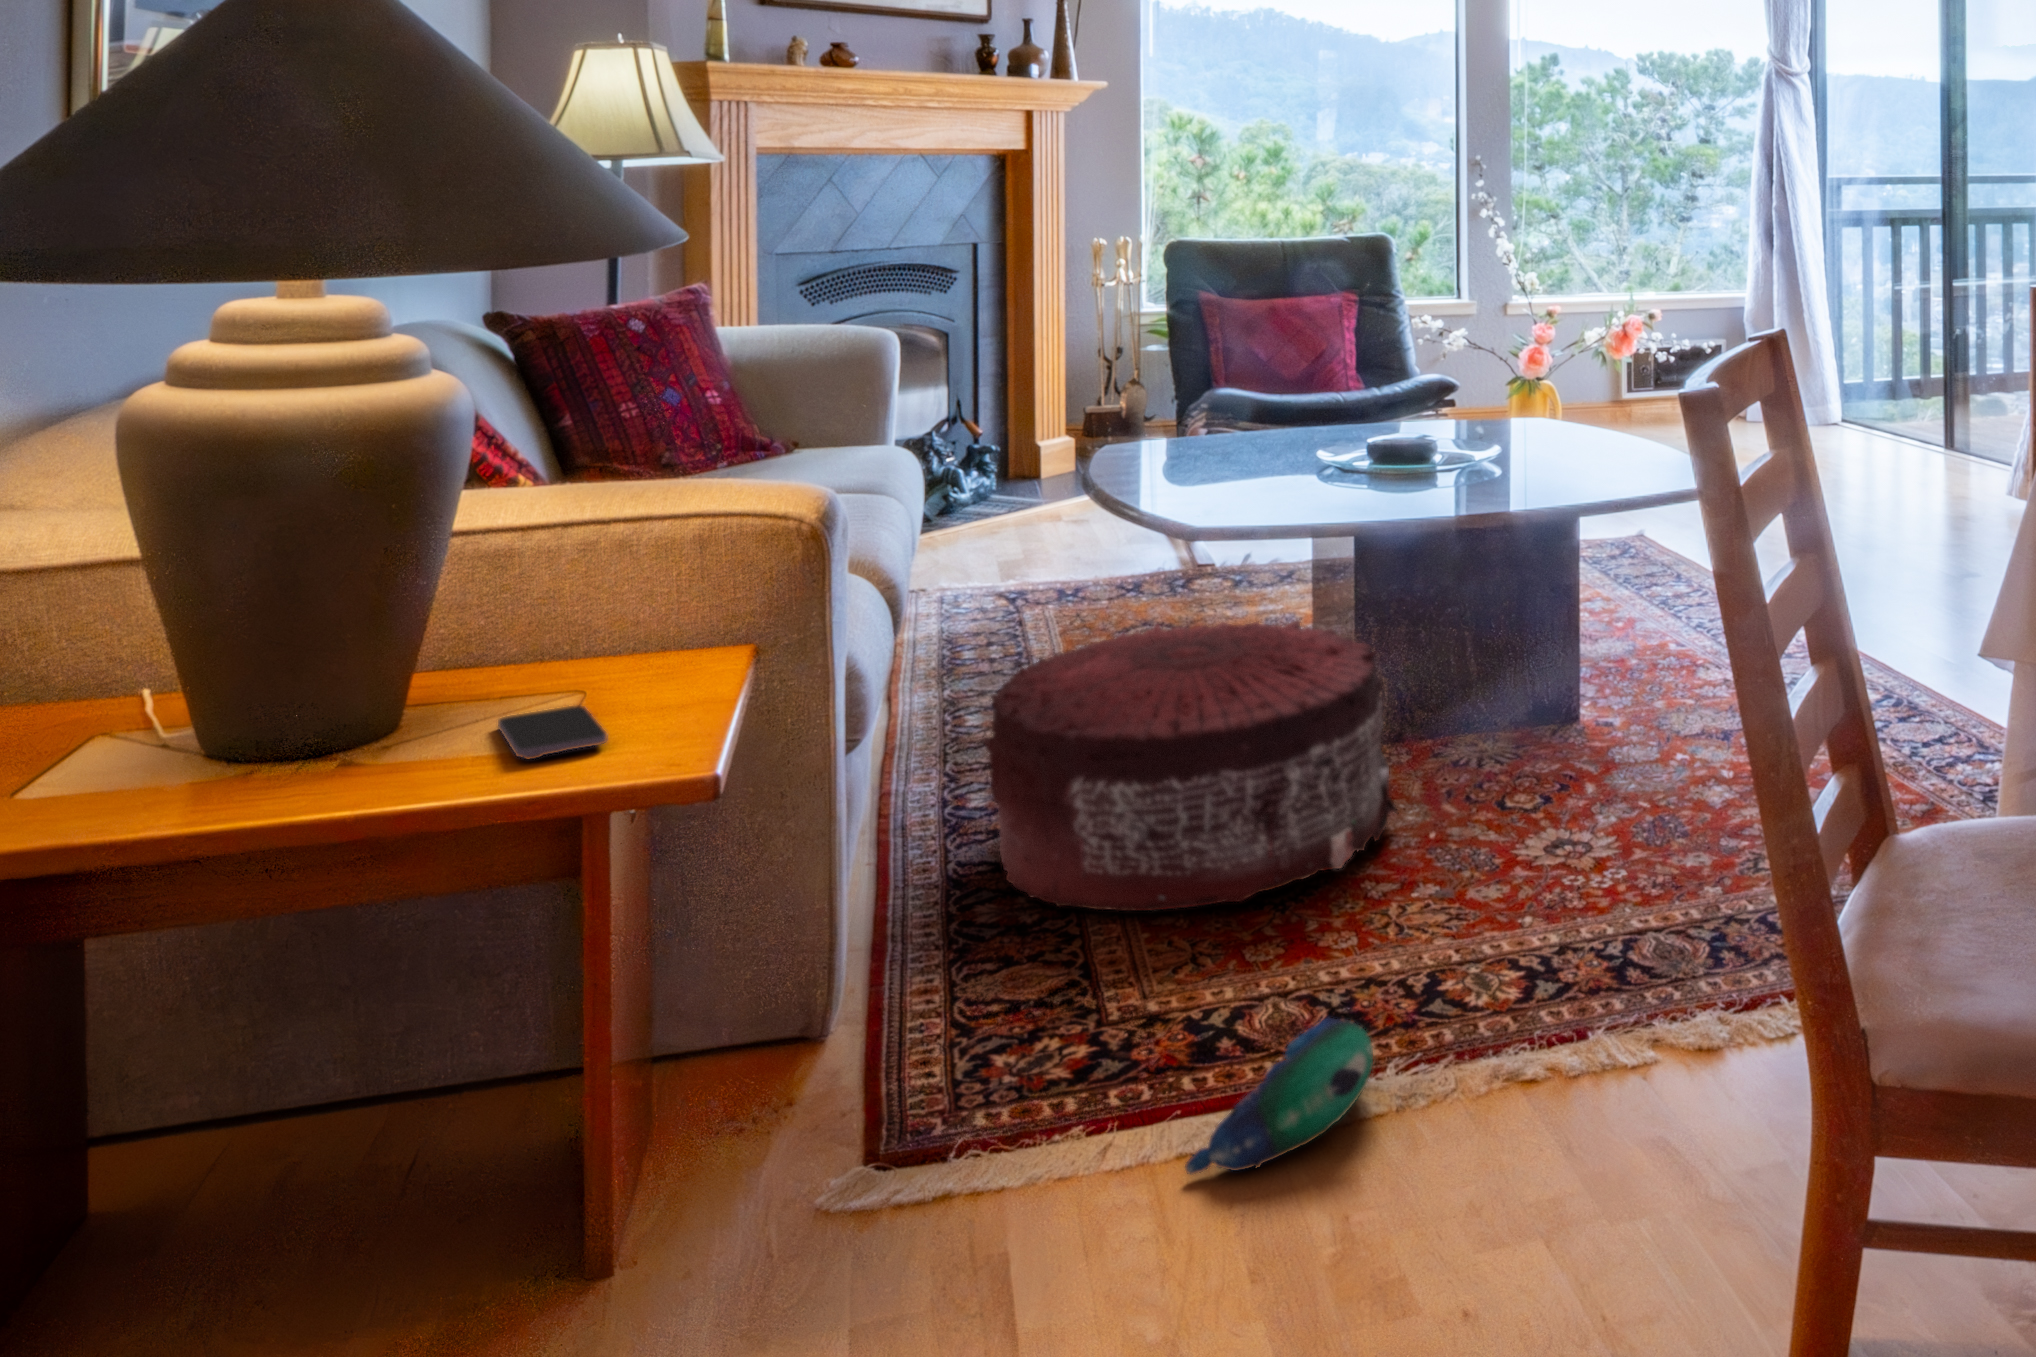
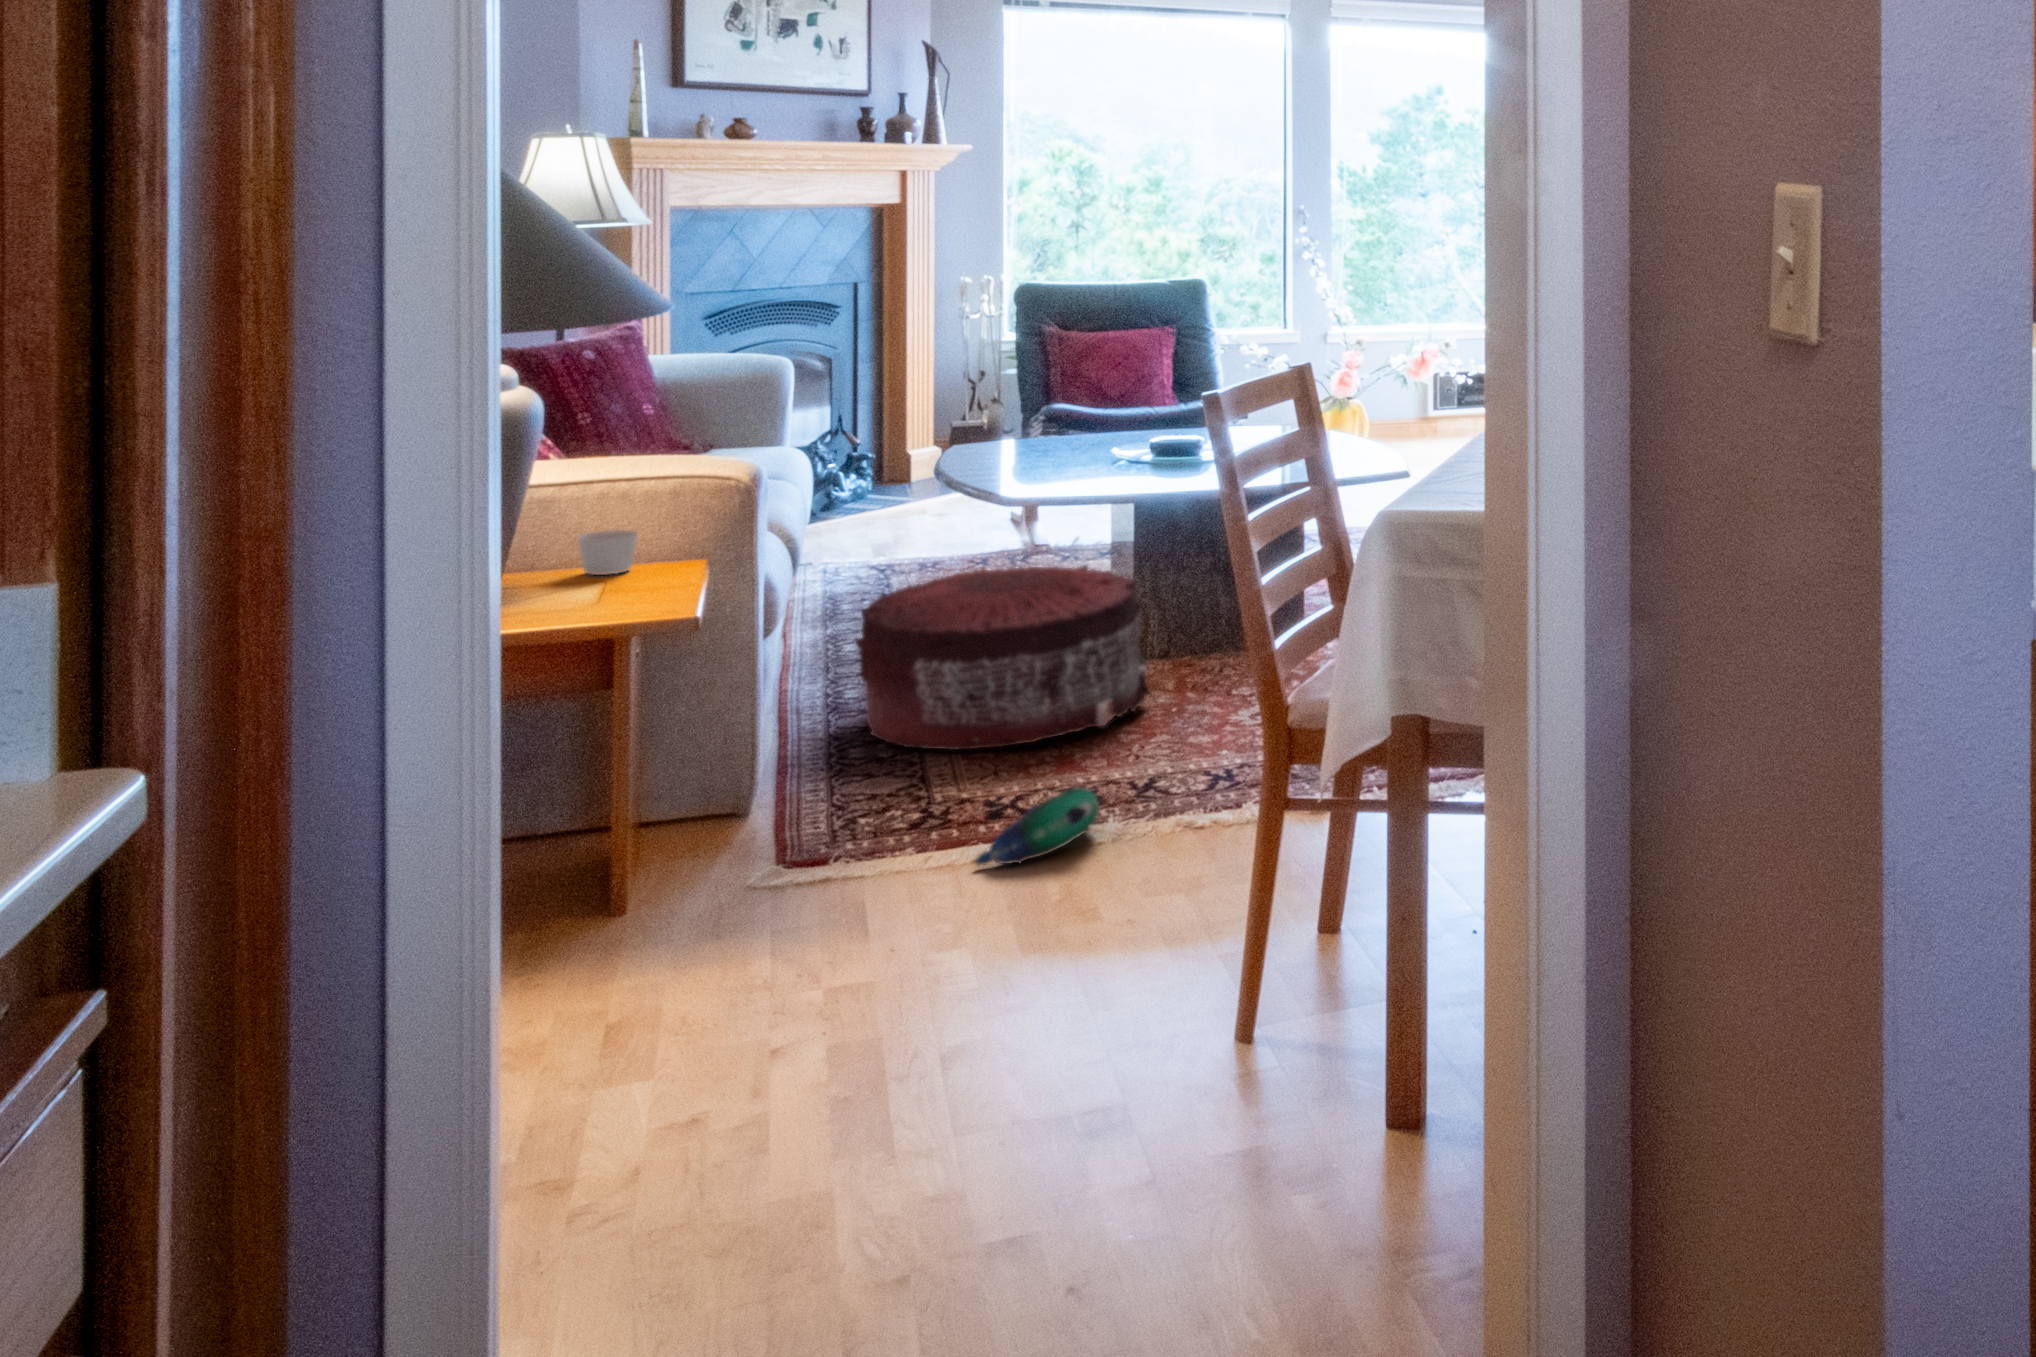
candle: none [538,611,639,689] -> present [578,530,638,575]
smartphone: present [498,706,608,759] -> none [560,581,629,604]

